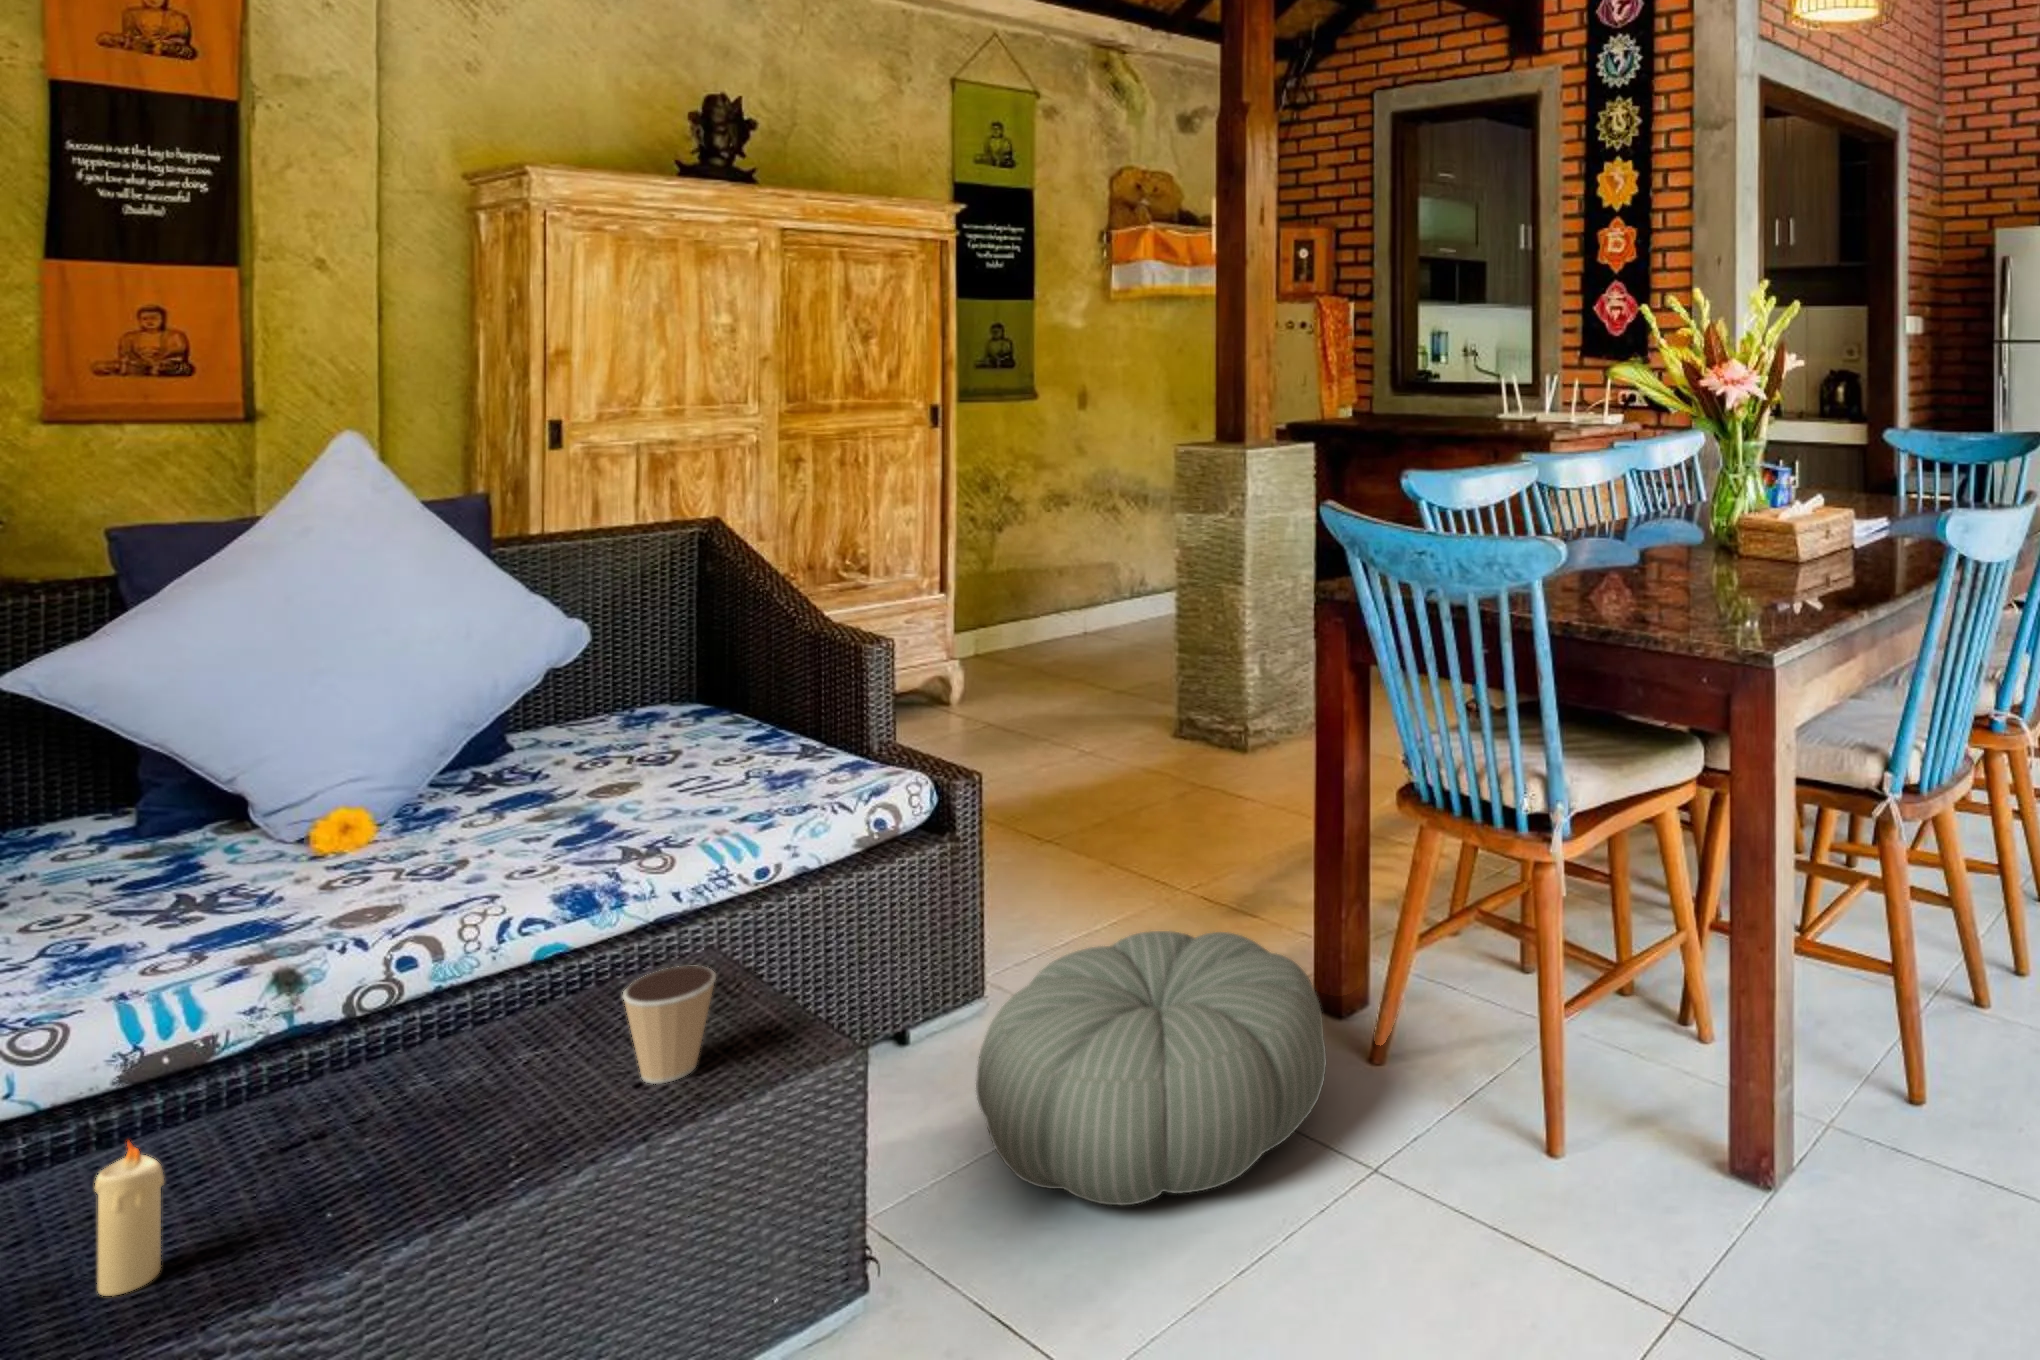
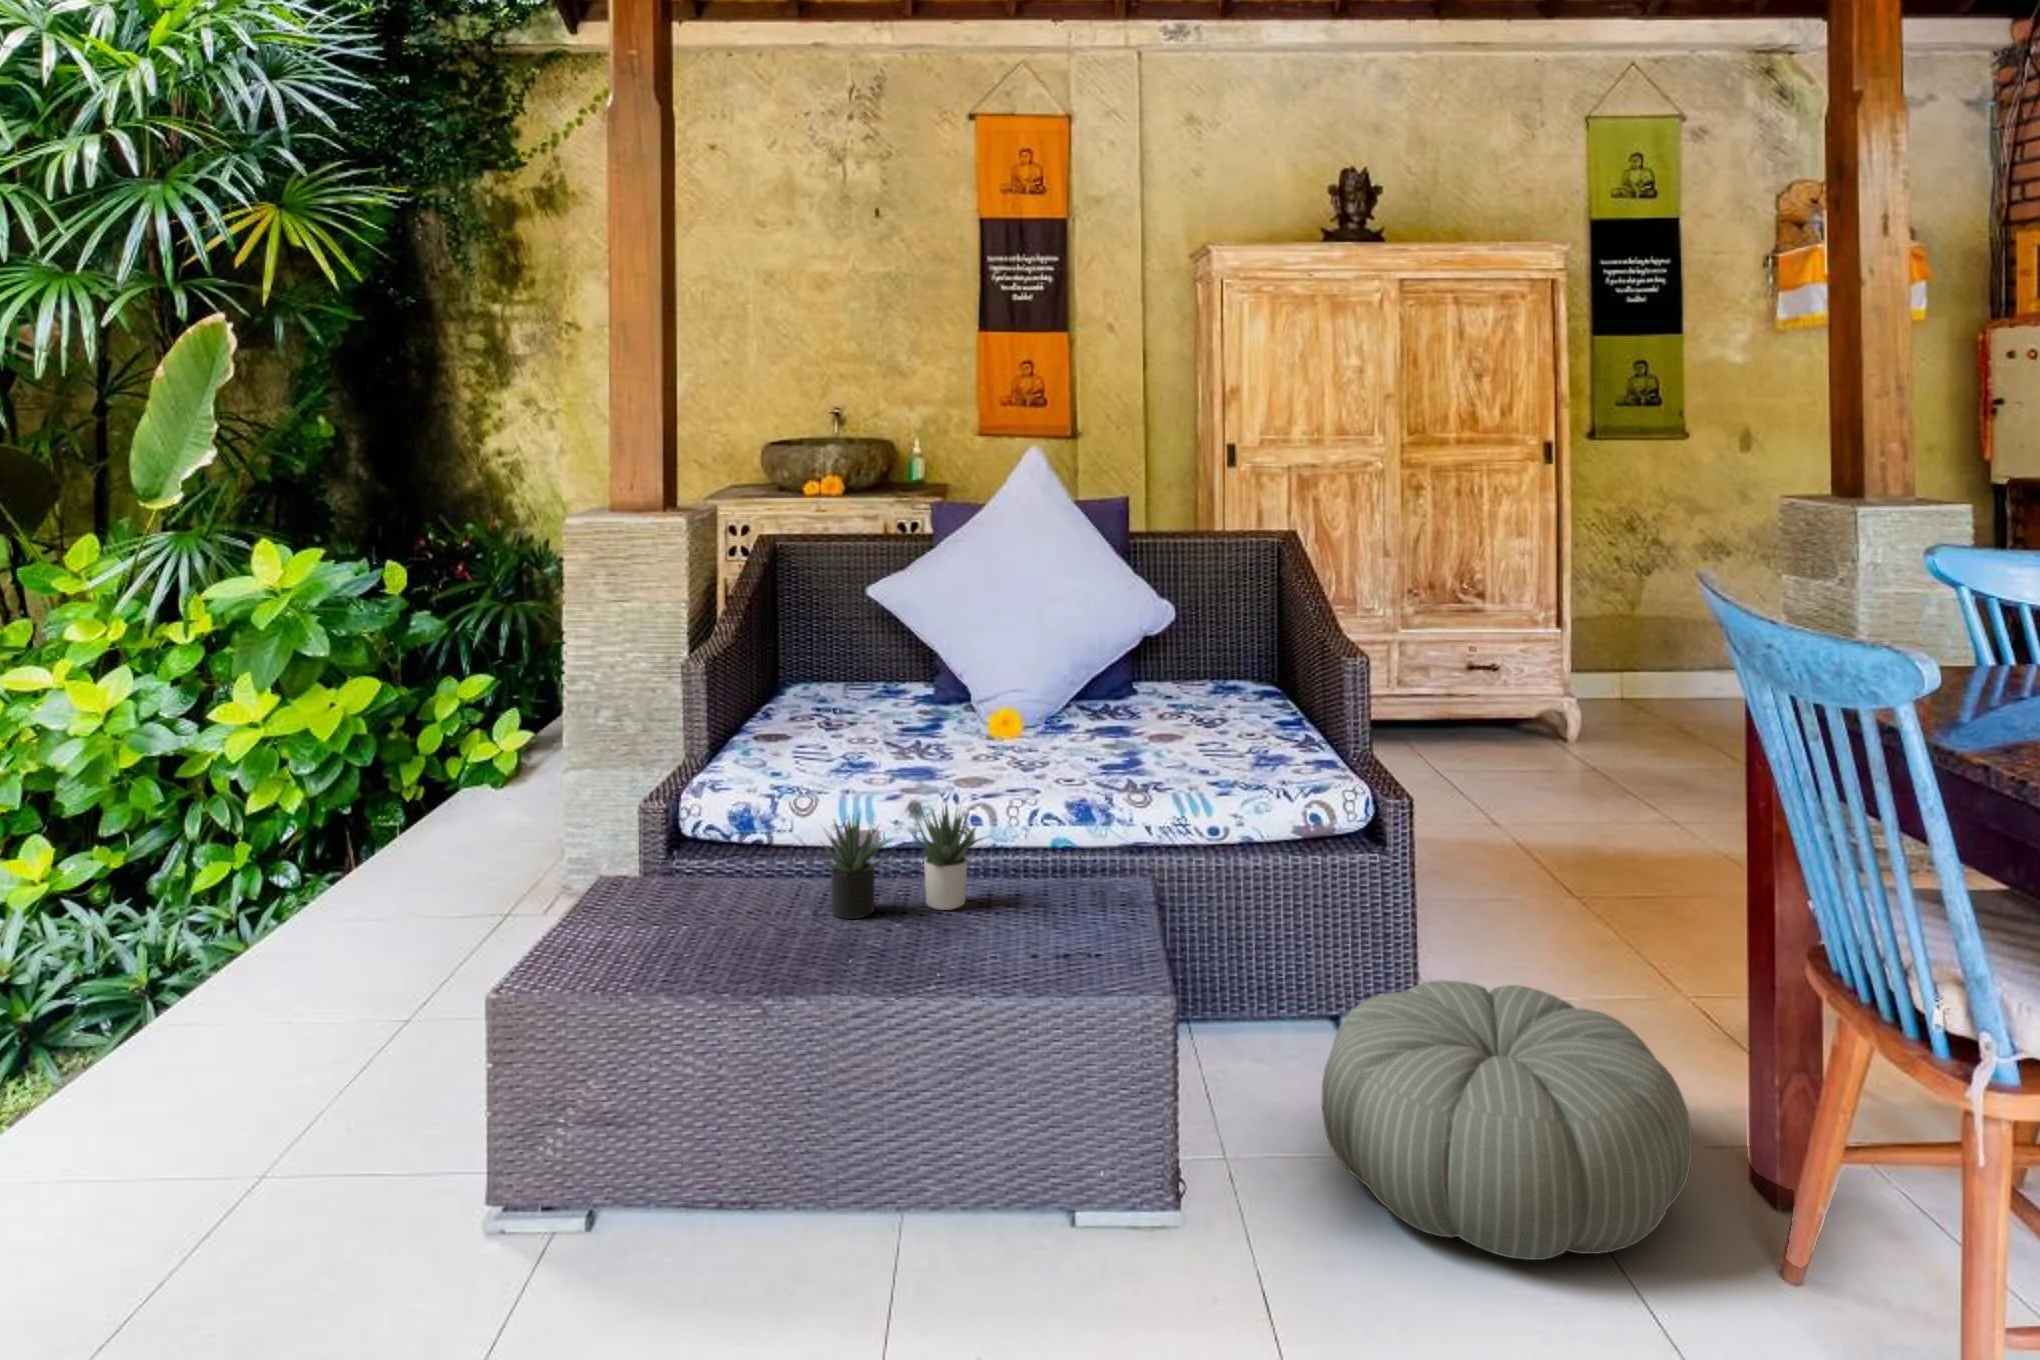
succulent plant: none [182,942,525,1181] -> present [816,803,983,919]
coffee cup: present [623,966,716,1084] -> none [1024,859,1086,944]
candle: present [95,1141,164,1296] -> none [745,855,774,947]

